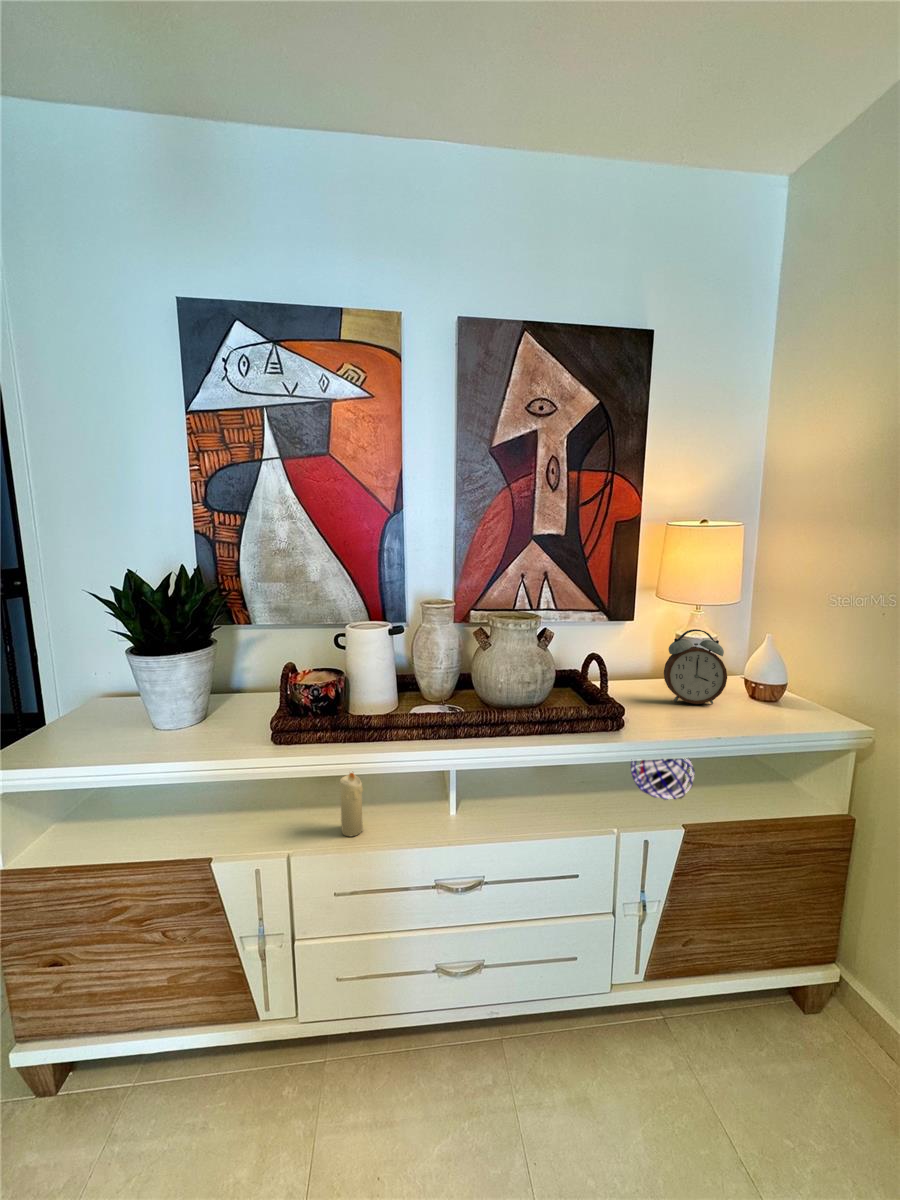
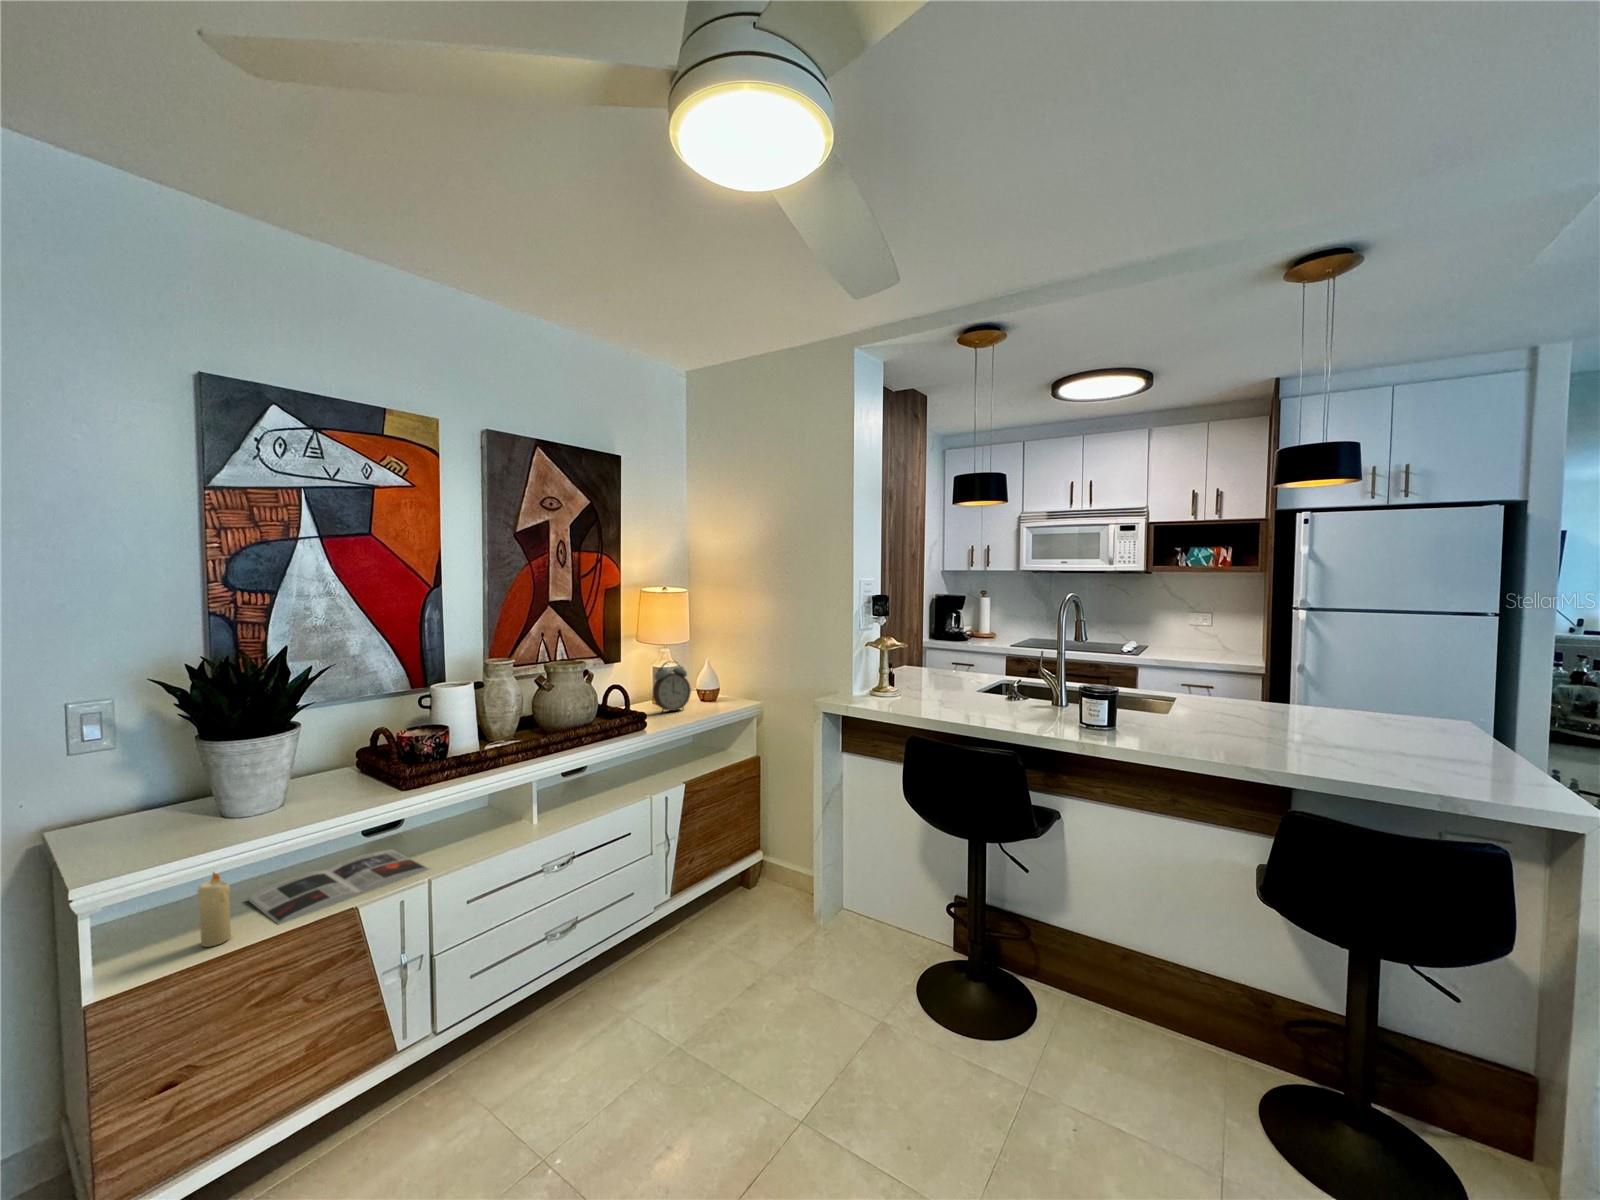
decorative orb: present [631,757,695,800] -> none [644,740,684,775]
candle: present [339,773,363,836] -> present [197,872,231,947]
magazine: none [135,789,307,853] -> present [247,850,430,924]

